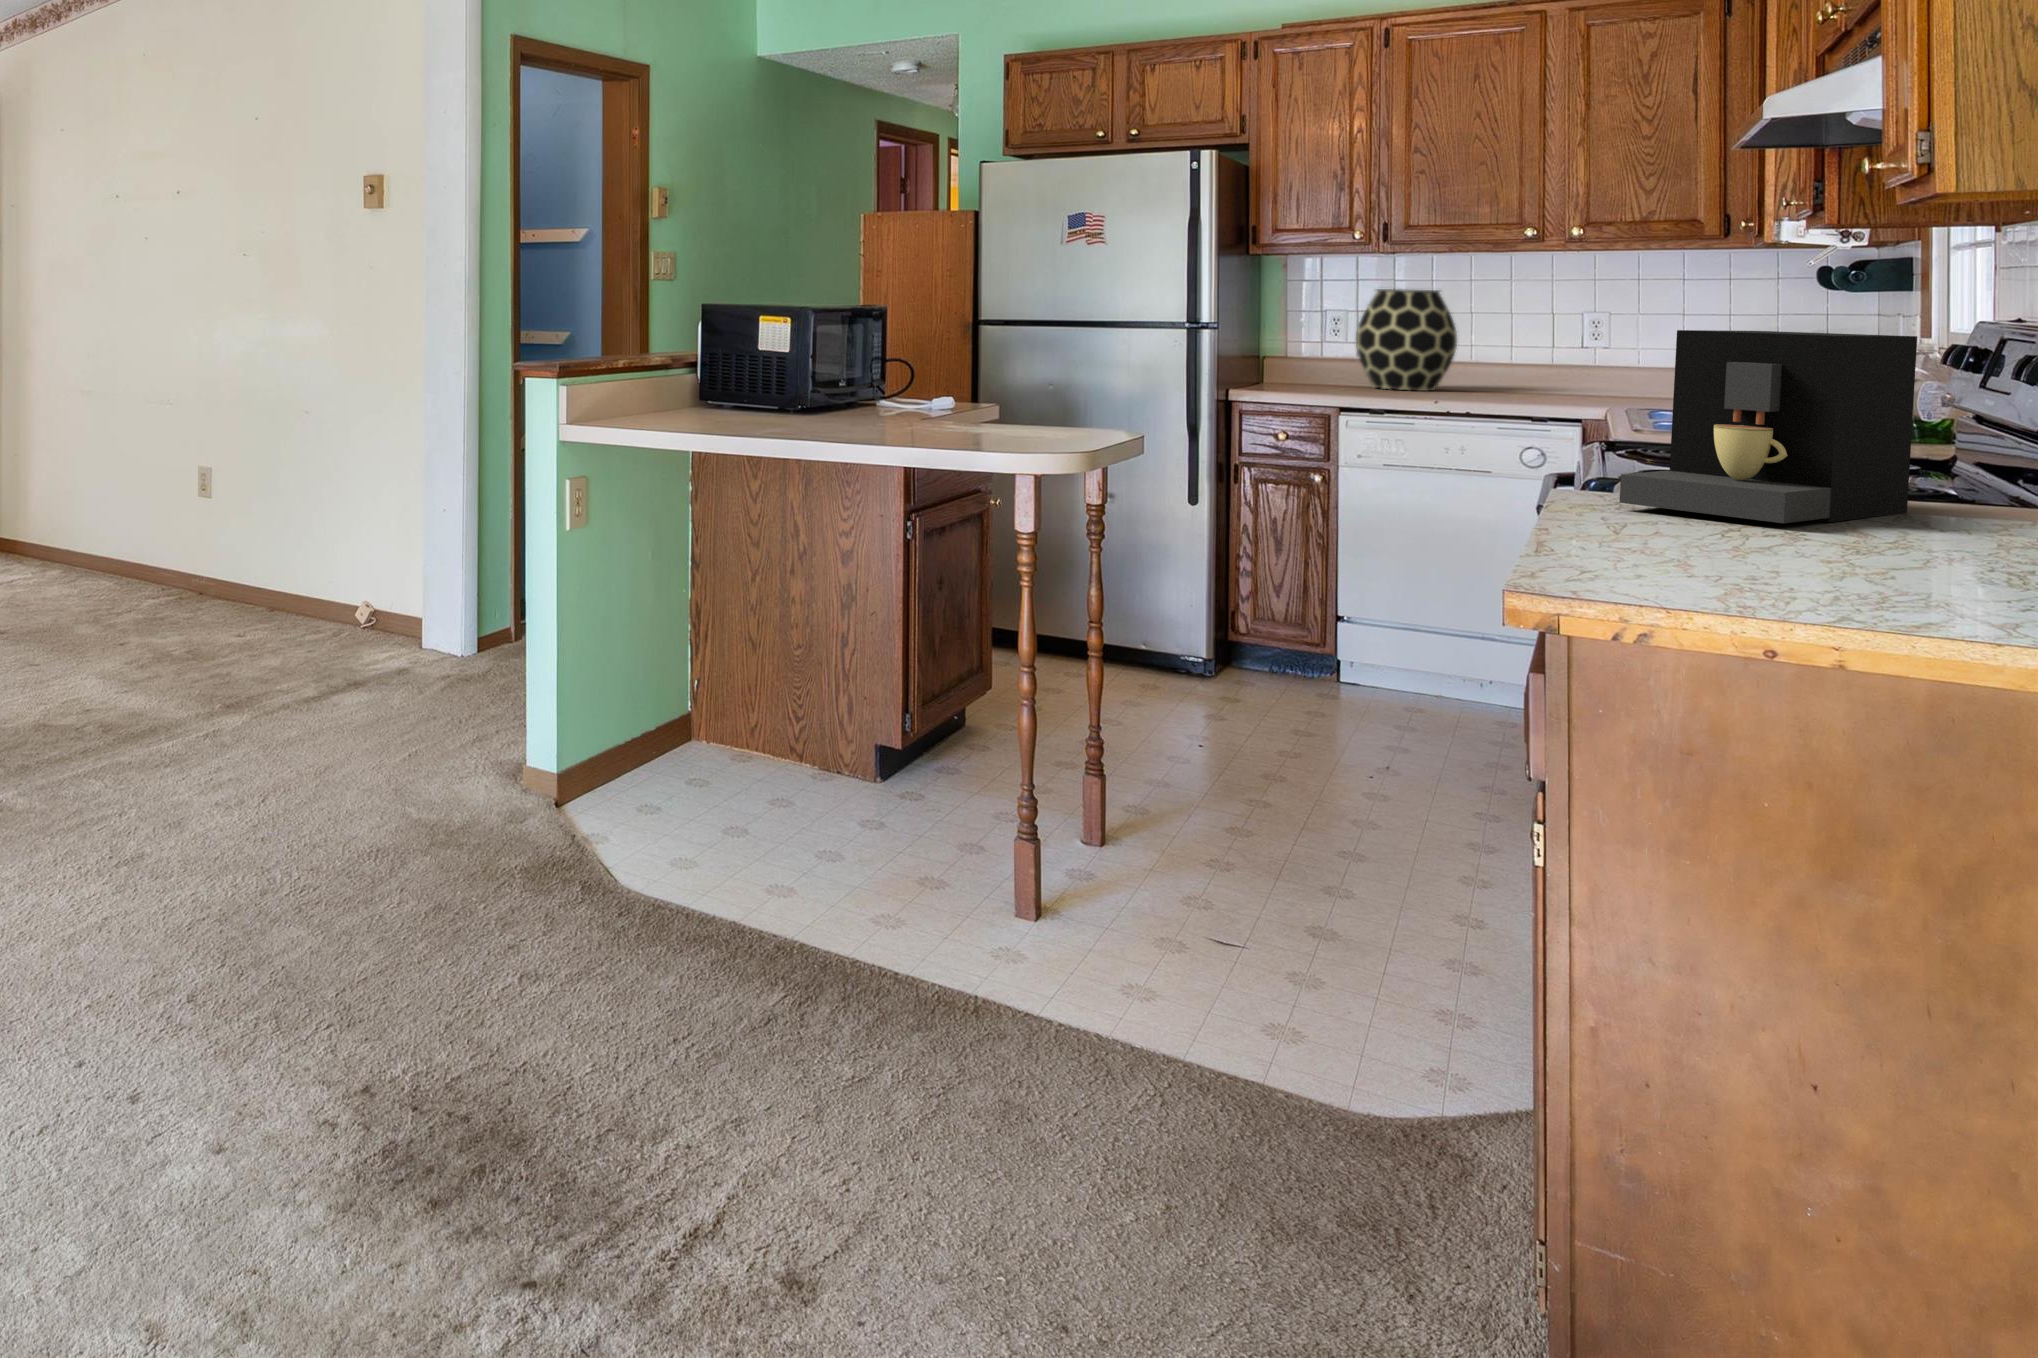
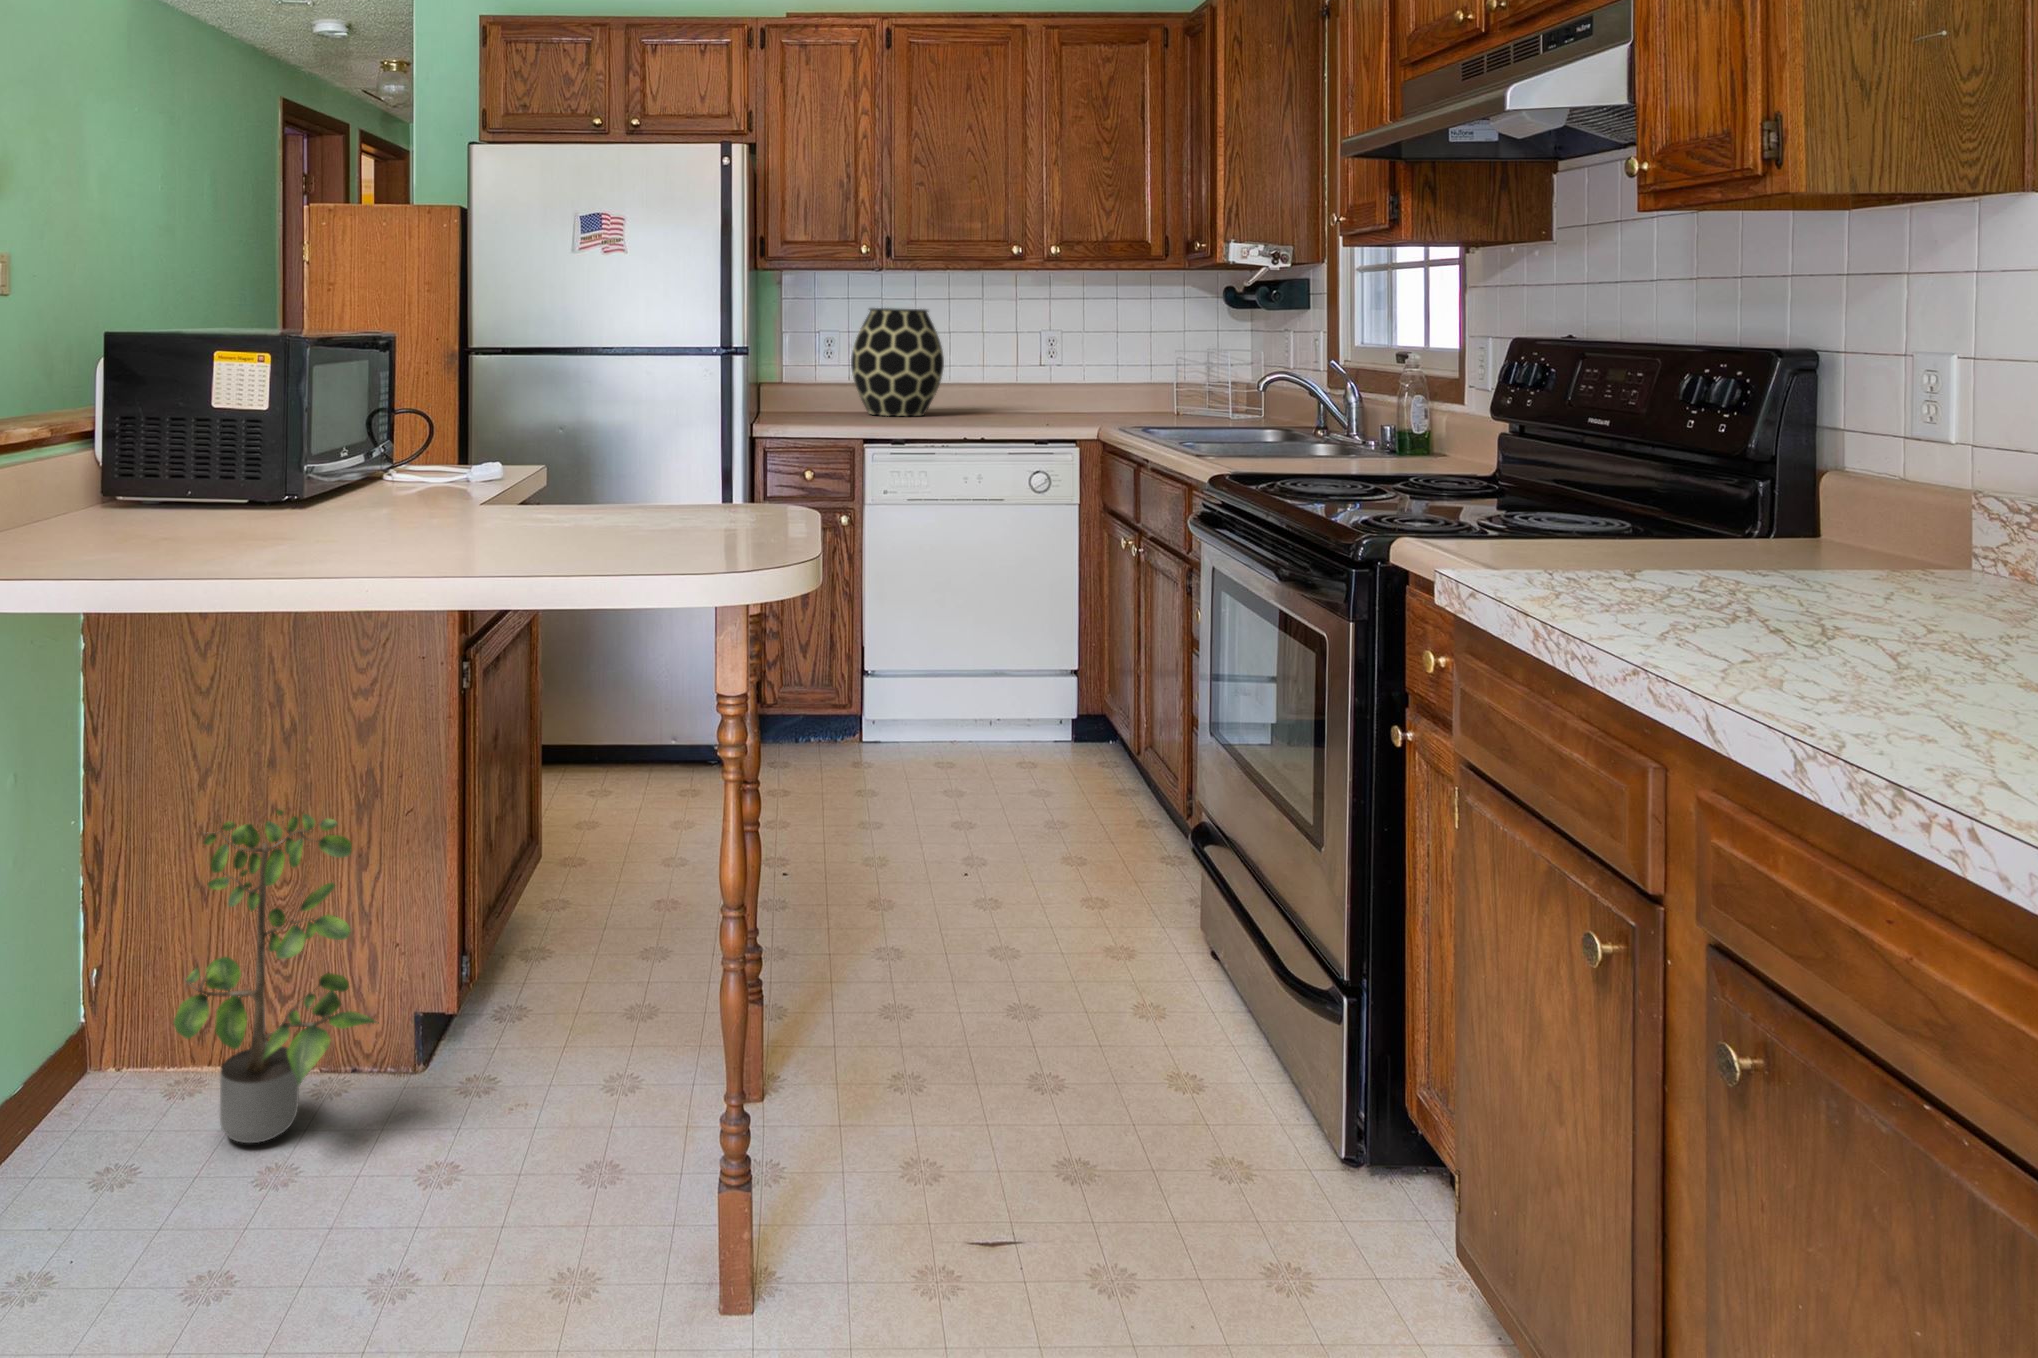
coffee maker: present [1619,330,1917,523] -> none [1653,351,1943,627]
potted plant: none [730,591,845,784] -> present [173,809,379,1143]

